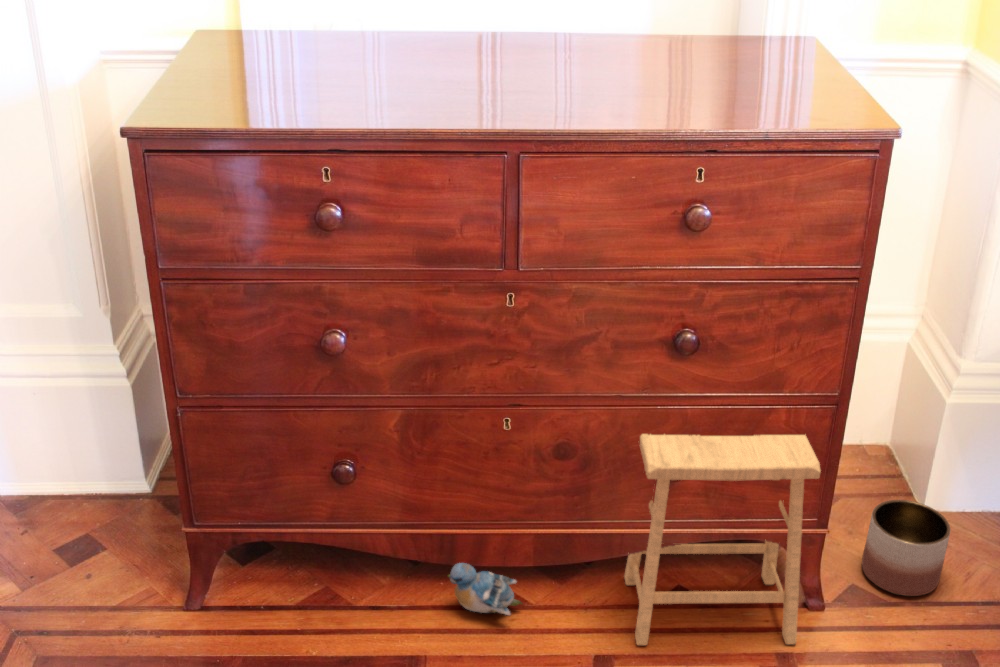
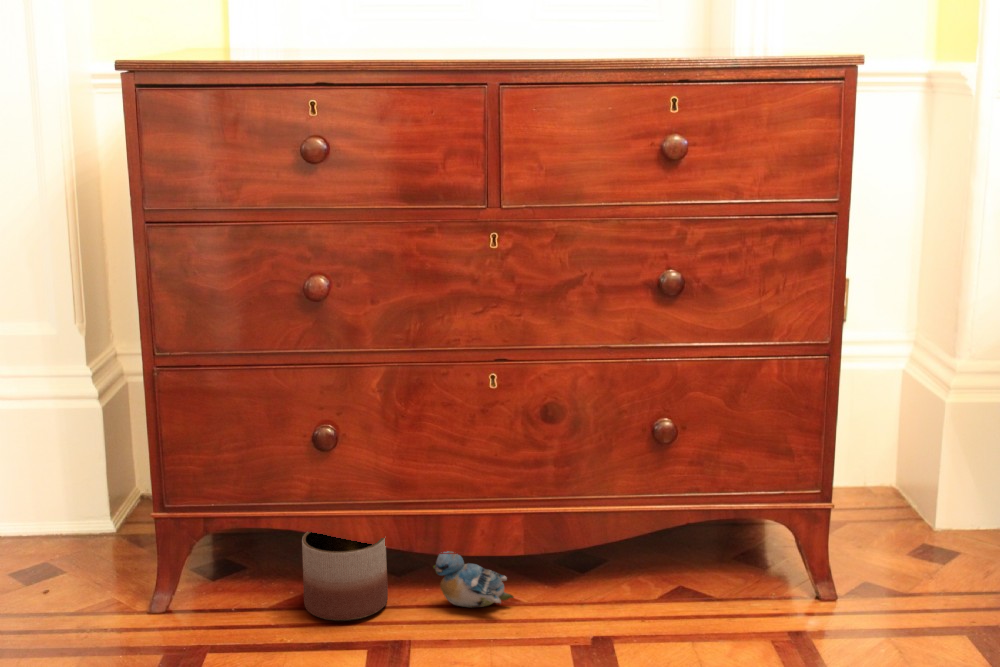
footstool: present [624,434,821,645] -> none [622,384,815,628]
planter: present [862,500,951,596] -> present [302,532,388,621]

